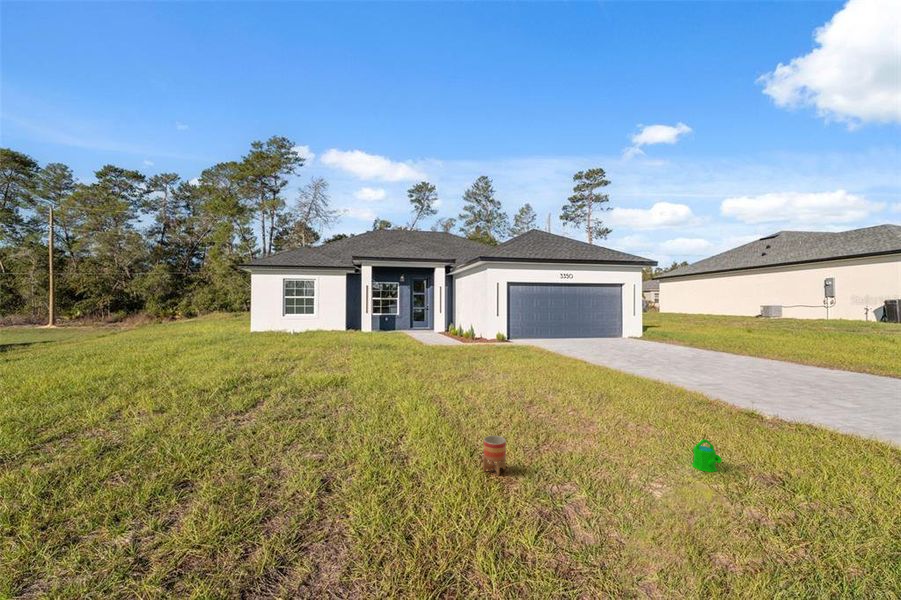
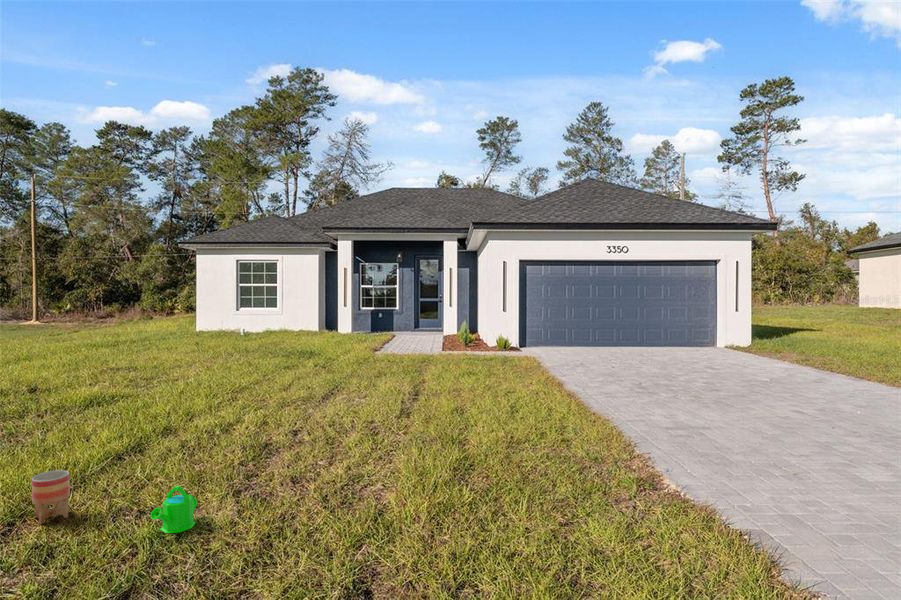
watering can: present [692,439,722,472] -> present [150,486,197,533]

